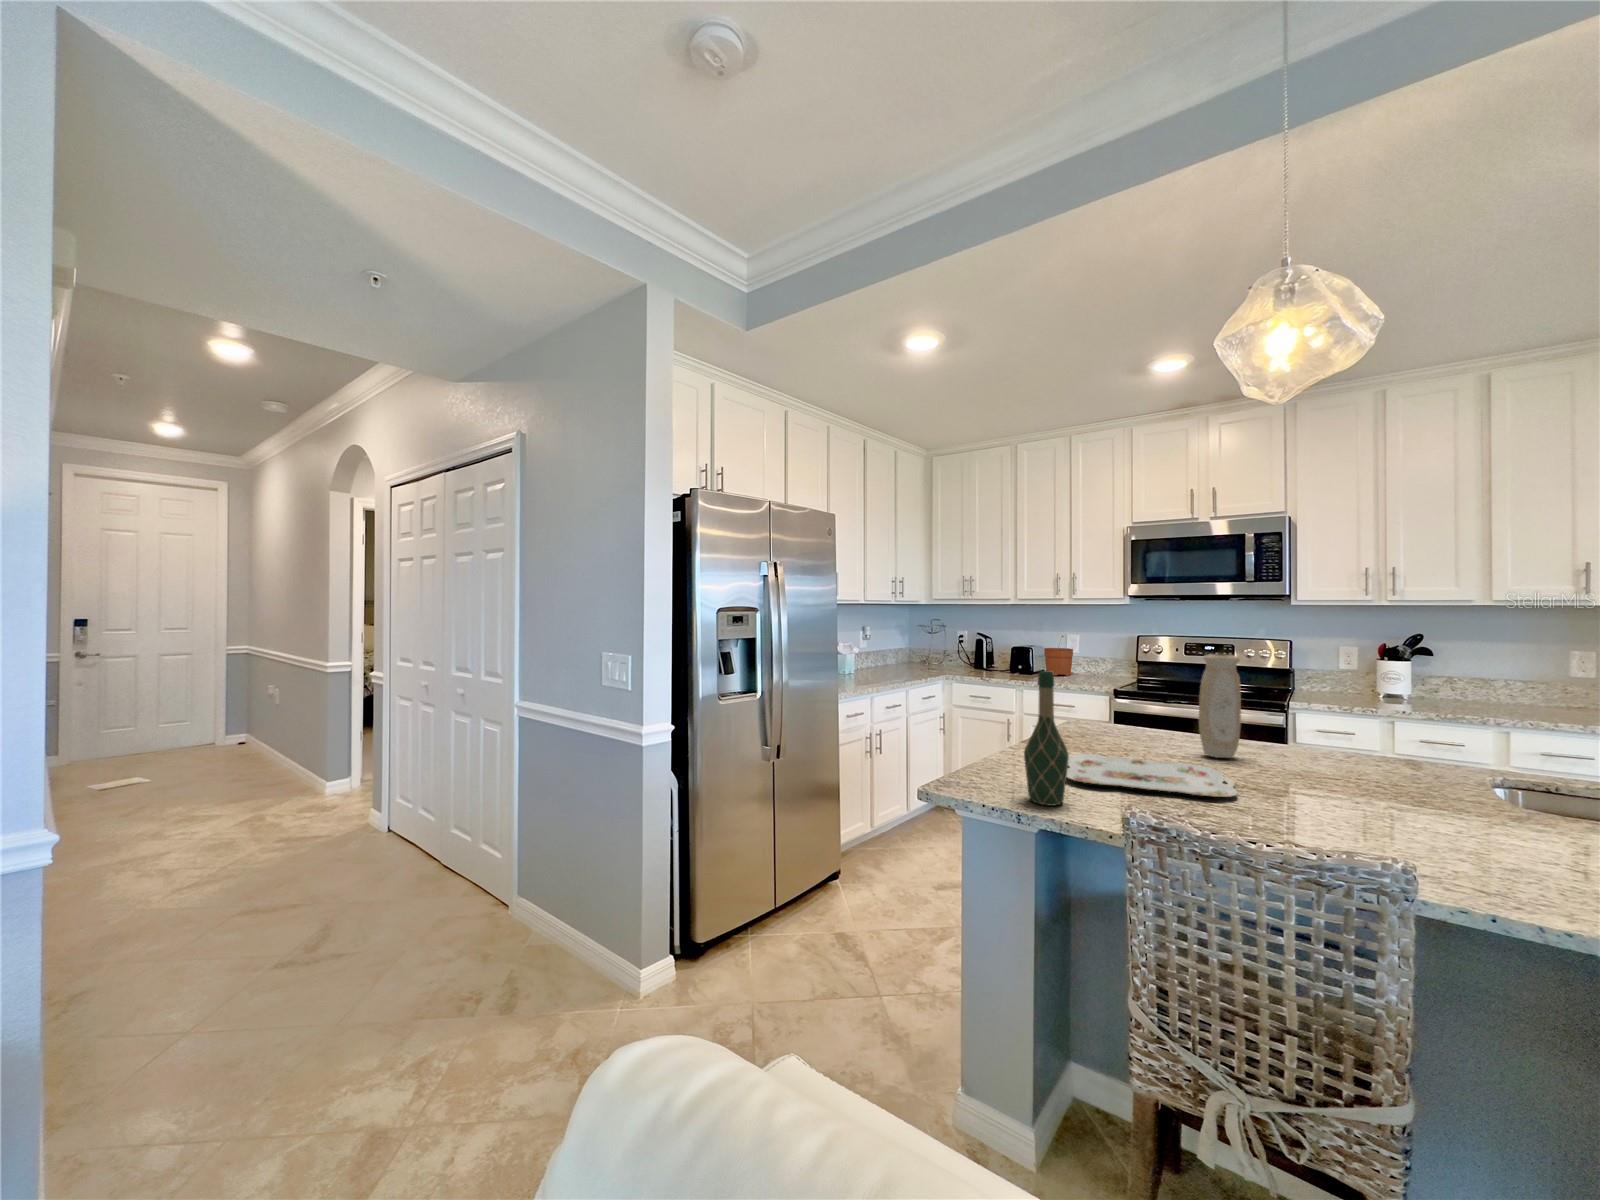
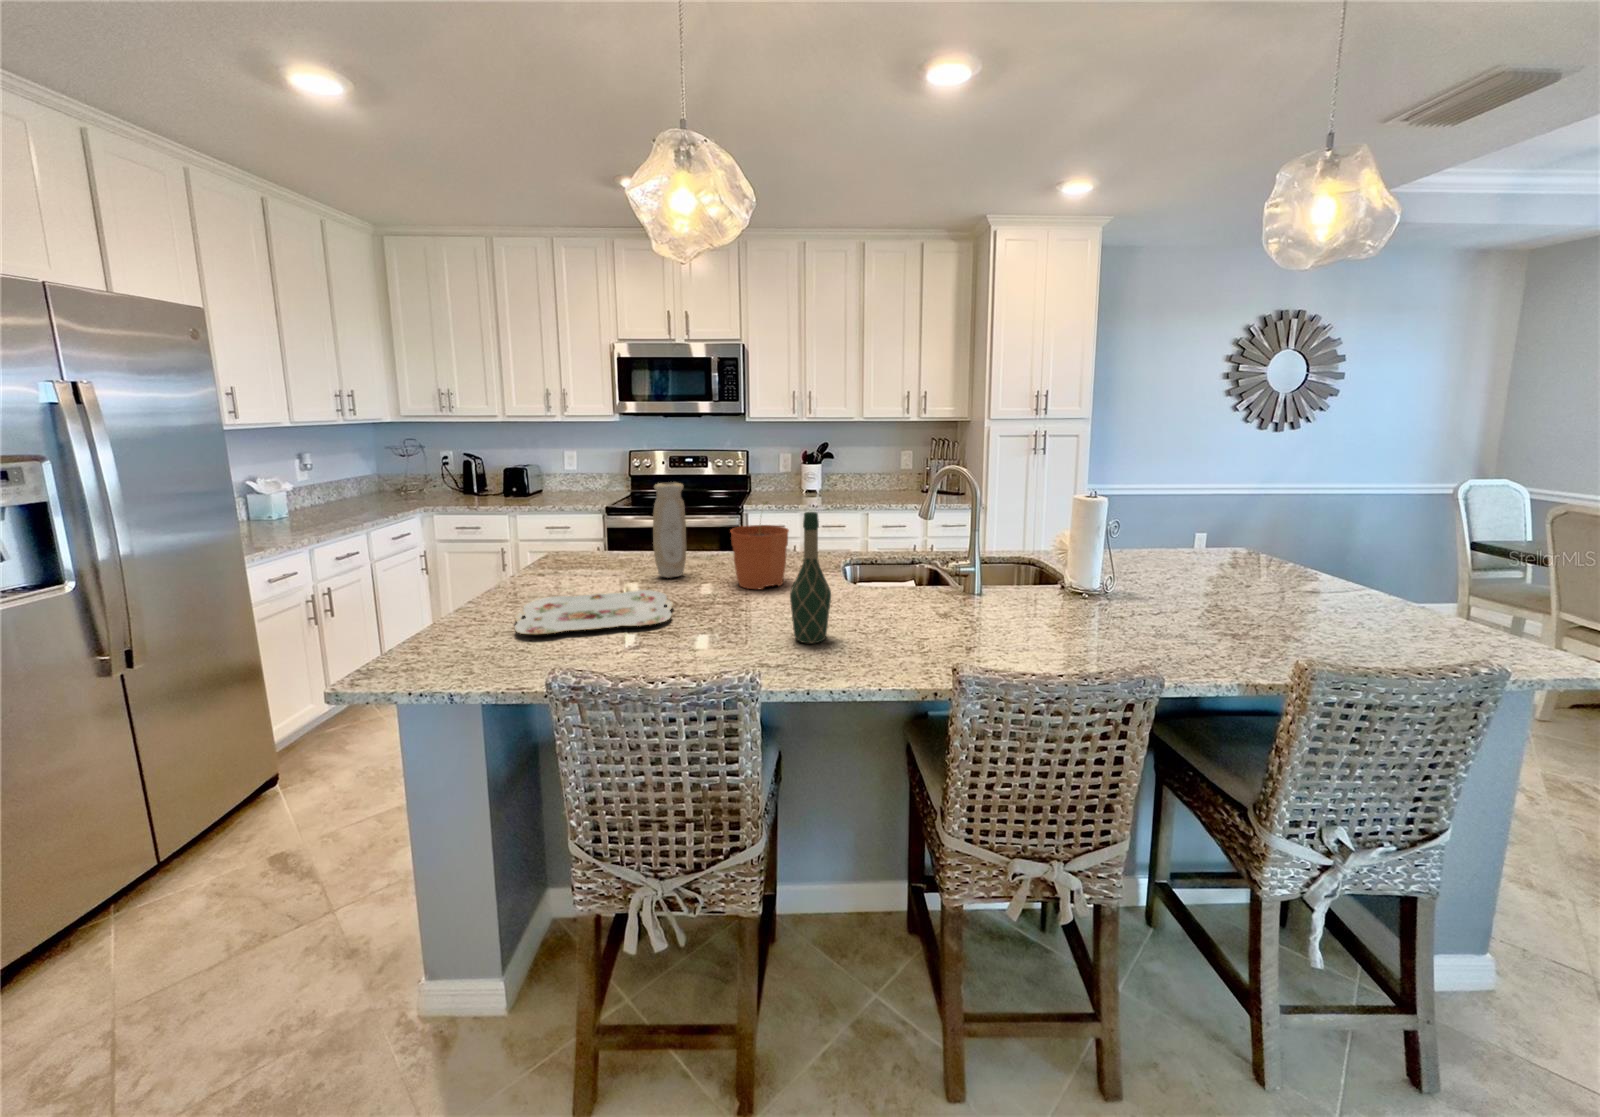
plant pot: present [1044,636,1073,676] -> present [731,502,789,589]
wine bottle: present [1024,670,1069,806] -> present [790,512,831,643]

